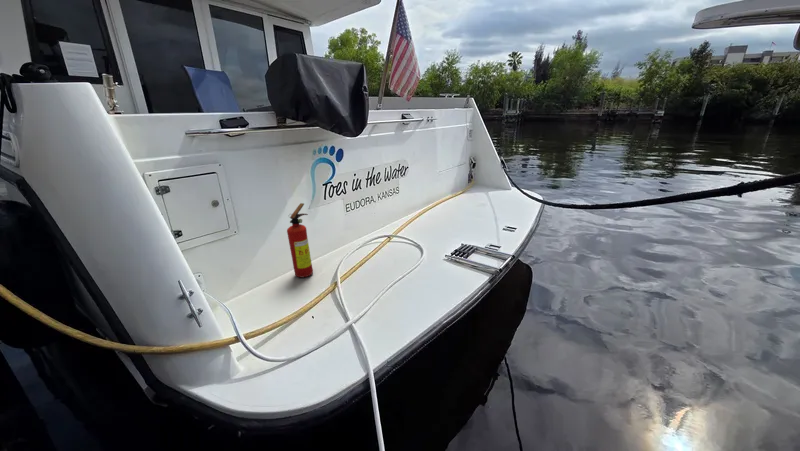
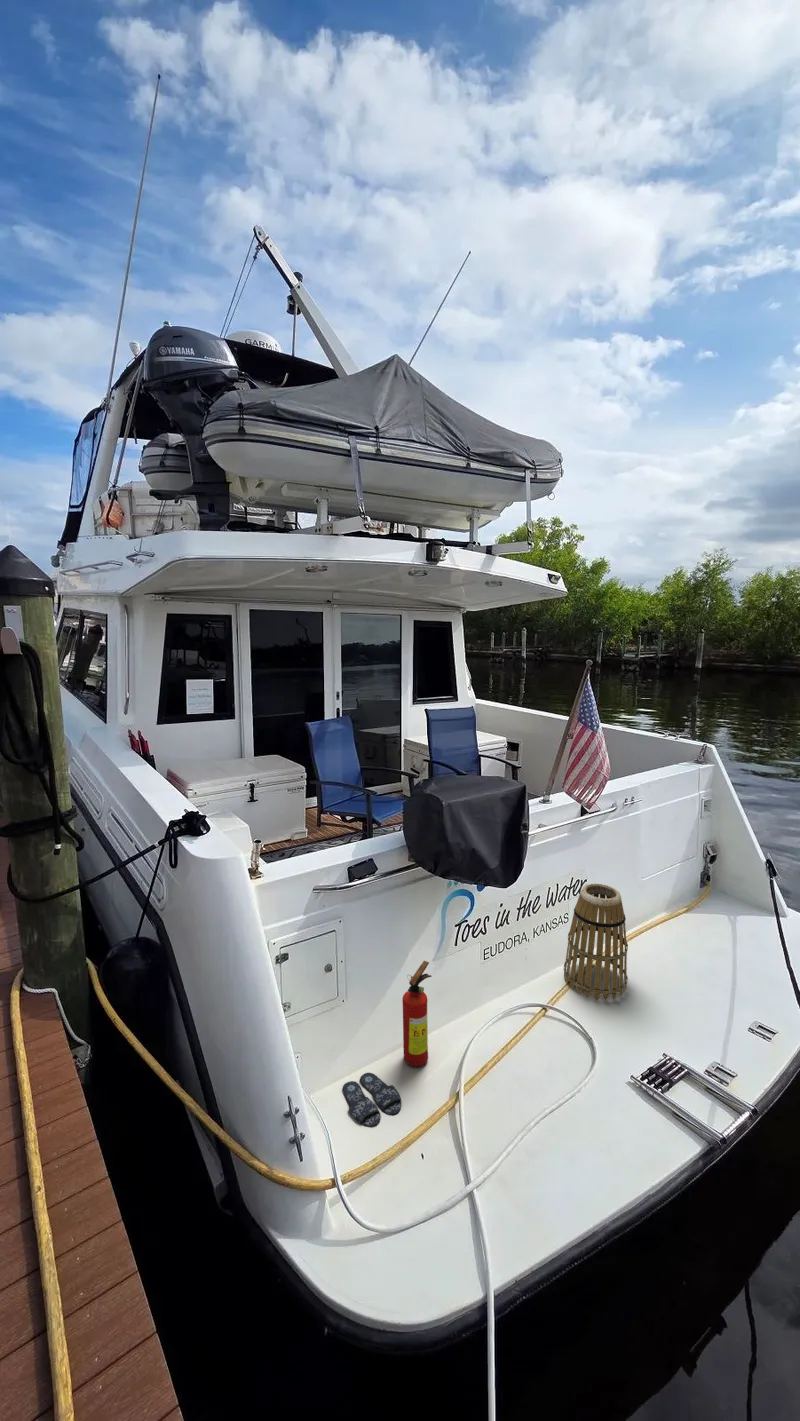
basket: none [398,162,436,231] -> present [564,884,628,1000]
slippers: none [248,286,295,312] -> present [343,1073,401,1127]

